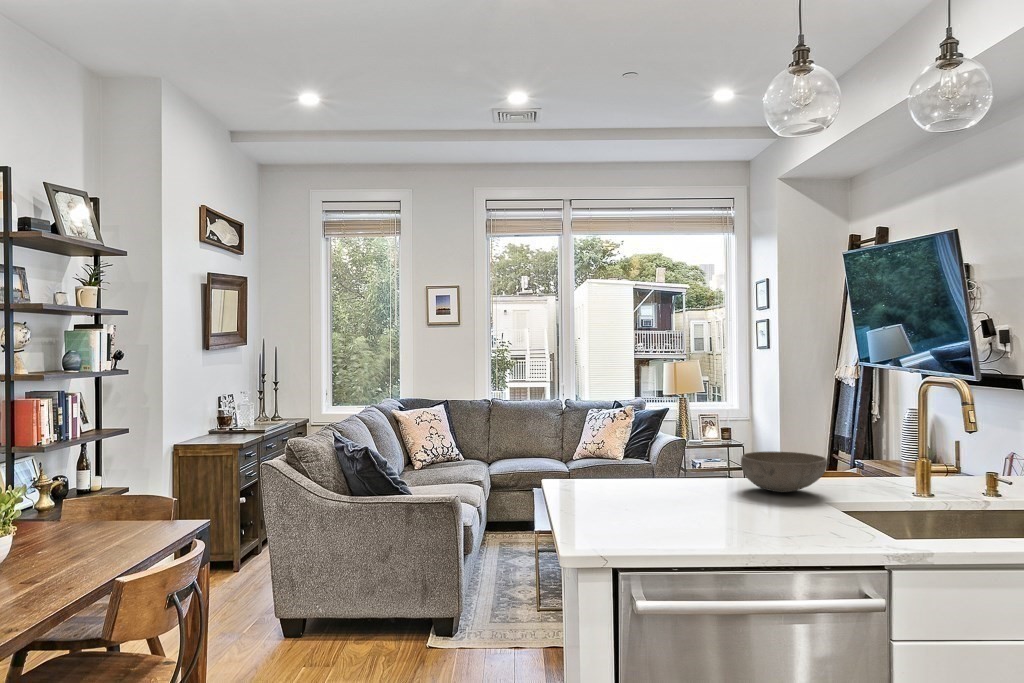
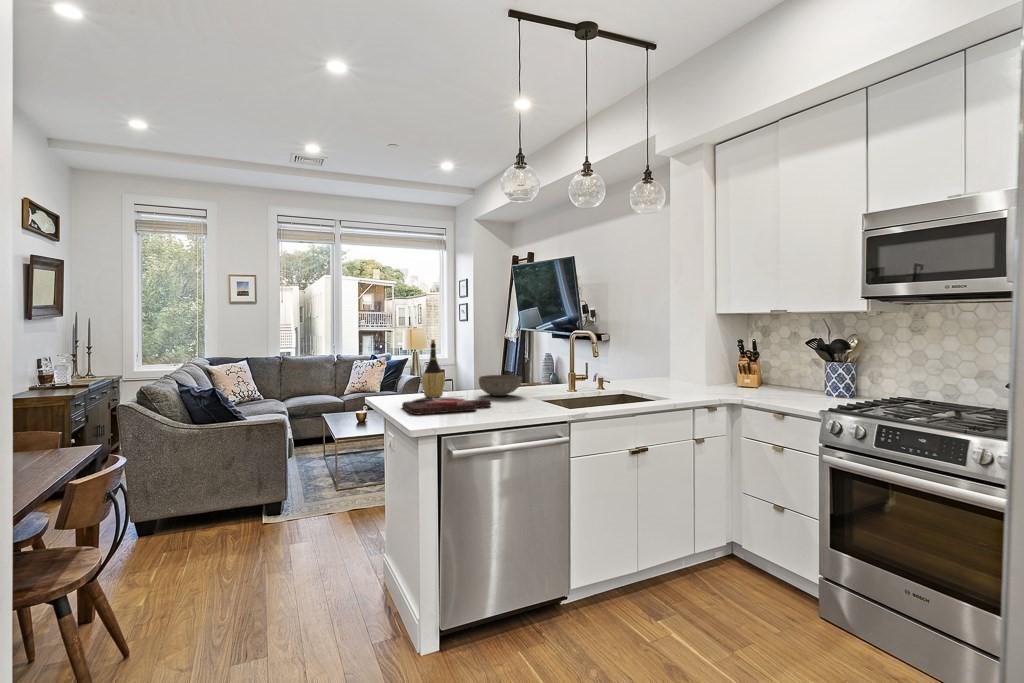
wine bottle: none [636,385,677,487] -> present [421,340,445,398]
cutting board: none [589,492,753,523] -> present [402,396,491,415]

